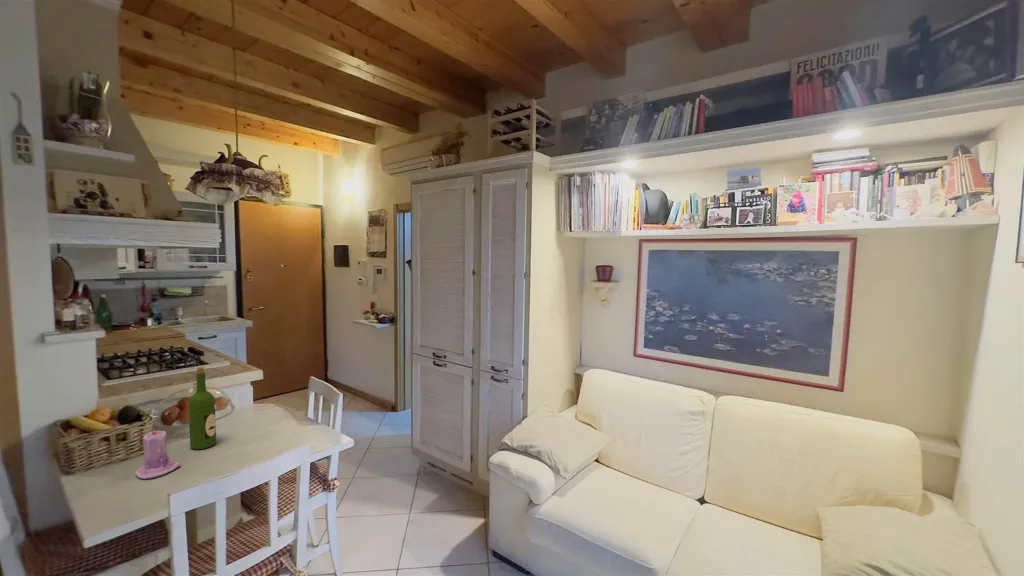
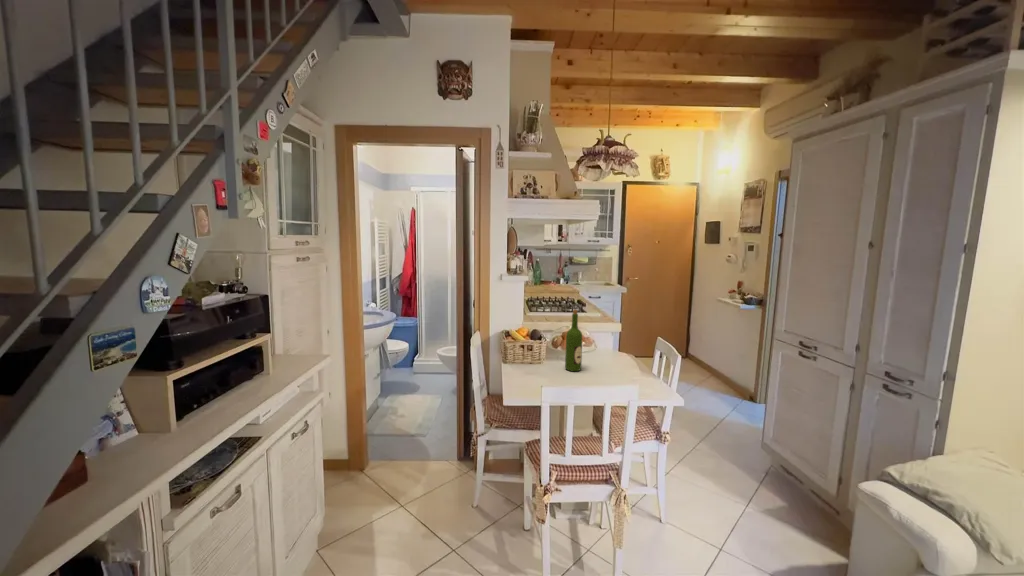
candle: present [135,428,180,479] -> none [533,345,557,380]

